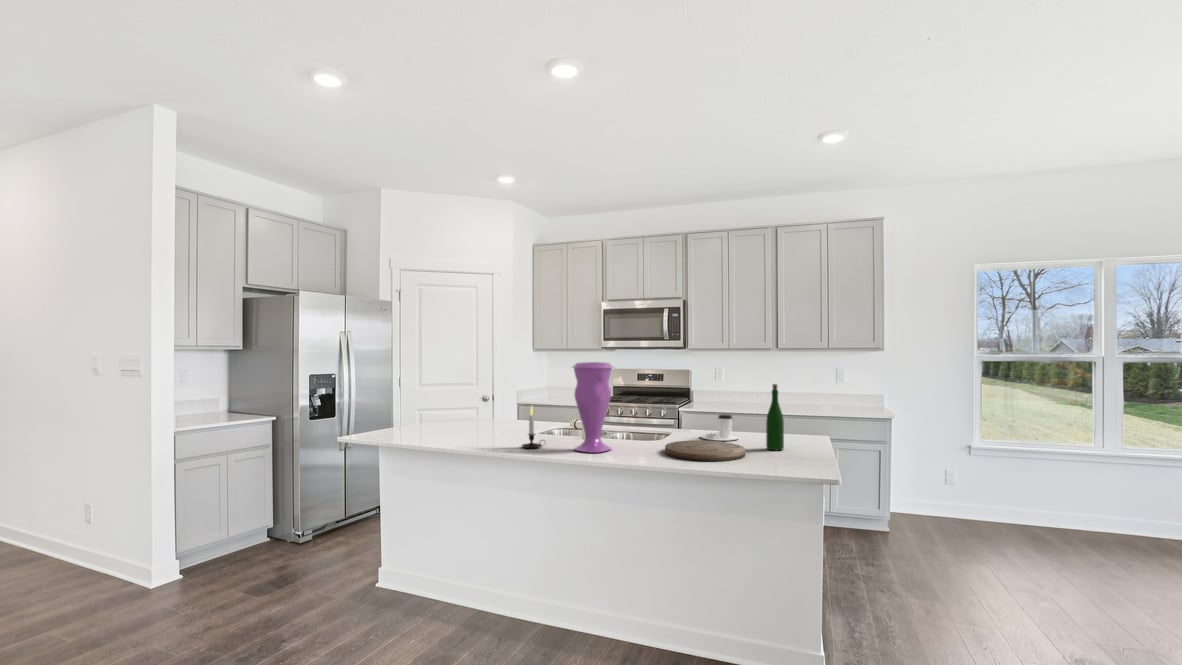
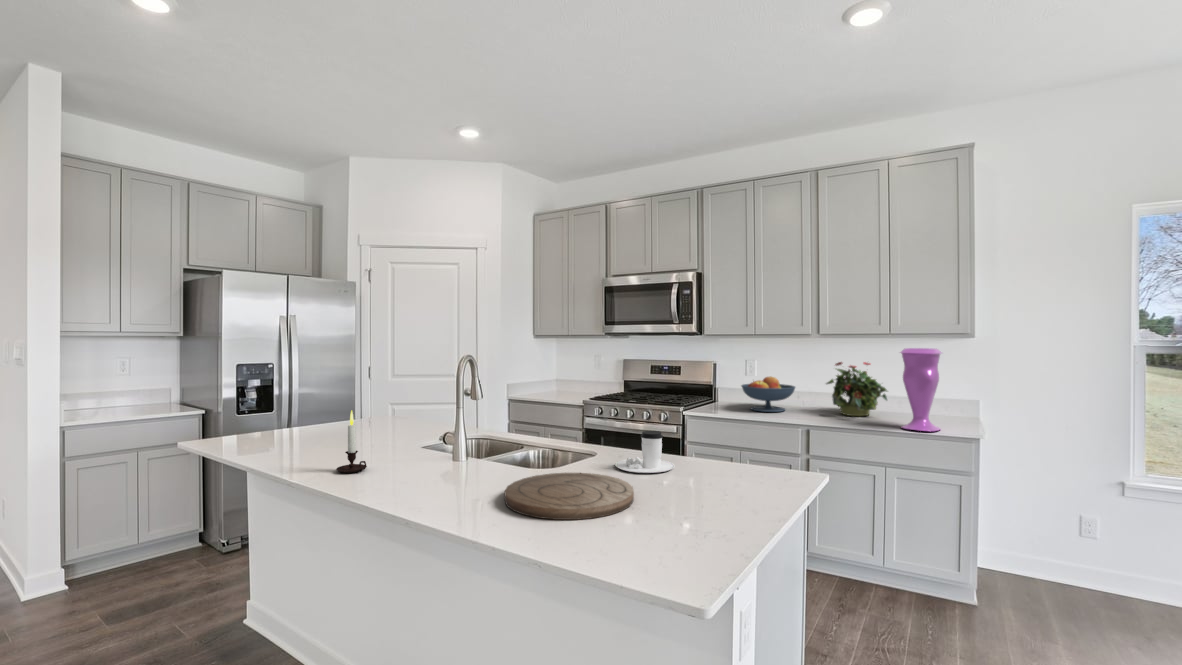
vase: present [572,362,613,453] -> present [900,348,942,431]
potted plant: none [784,368,828,408] -> present [826,362,887,416]
fruit bowl: none [720,380,761,407] -> present [742,376,795,412]
wine bottle: present [766,384,784,450] -> none [684,387,712,499]

